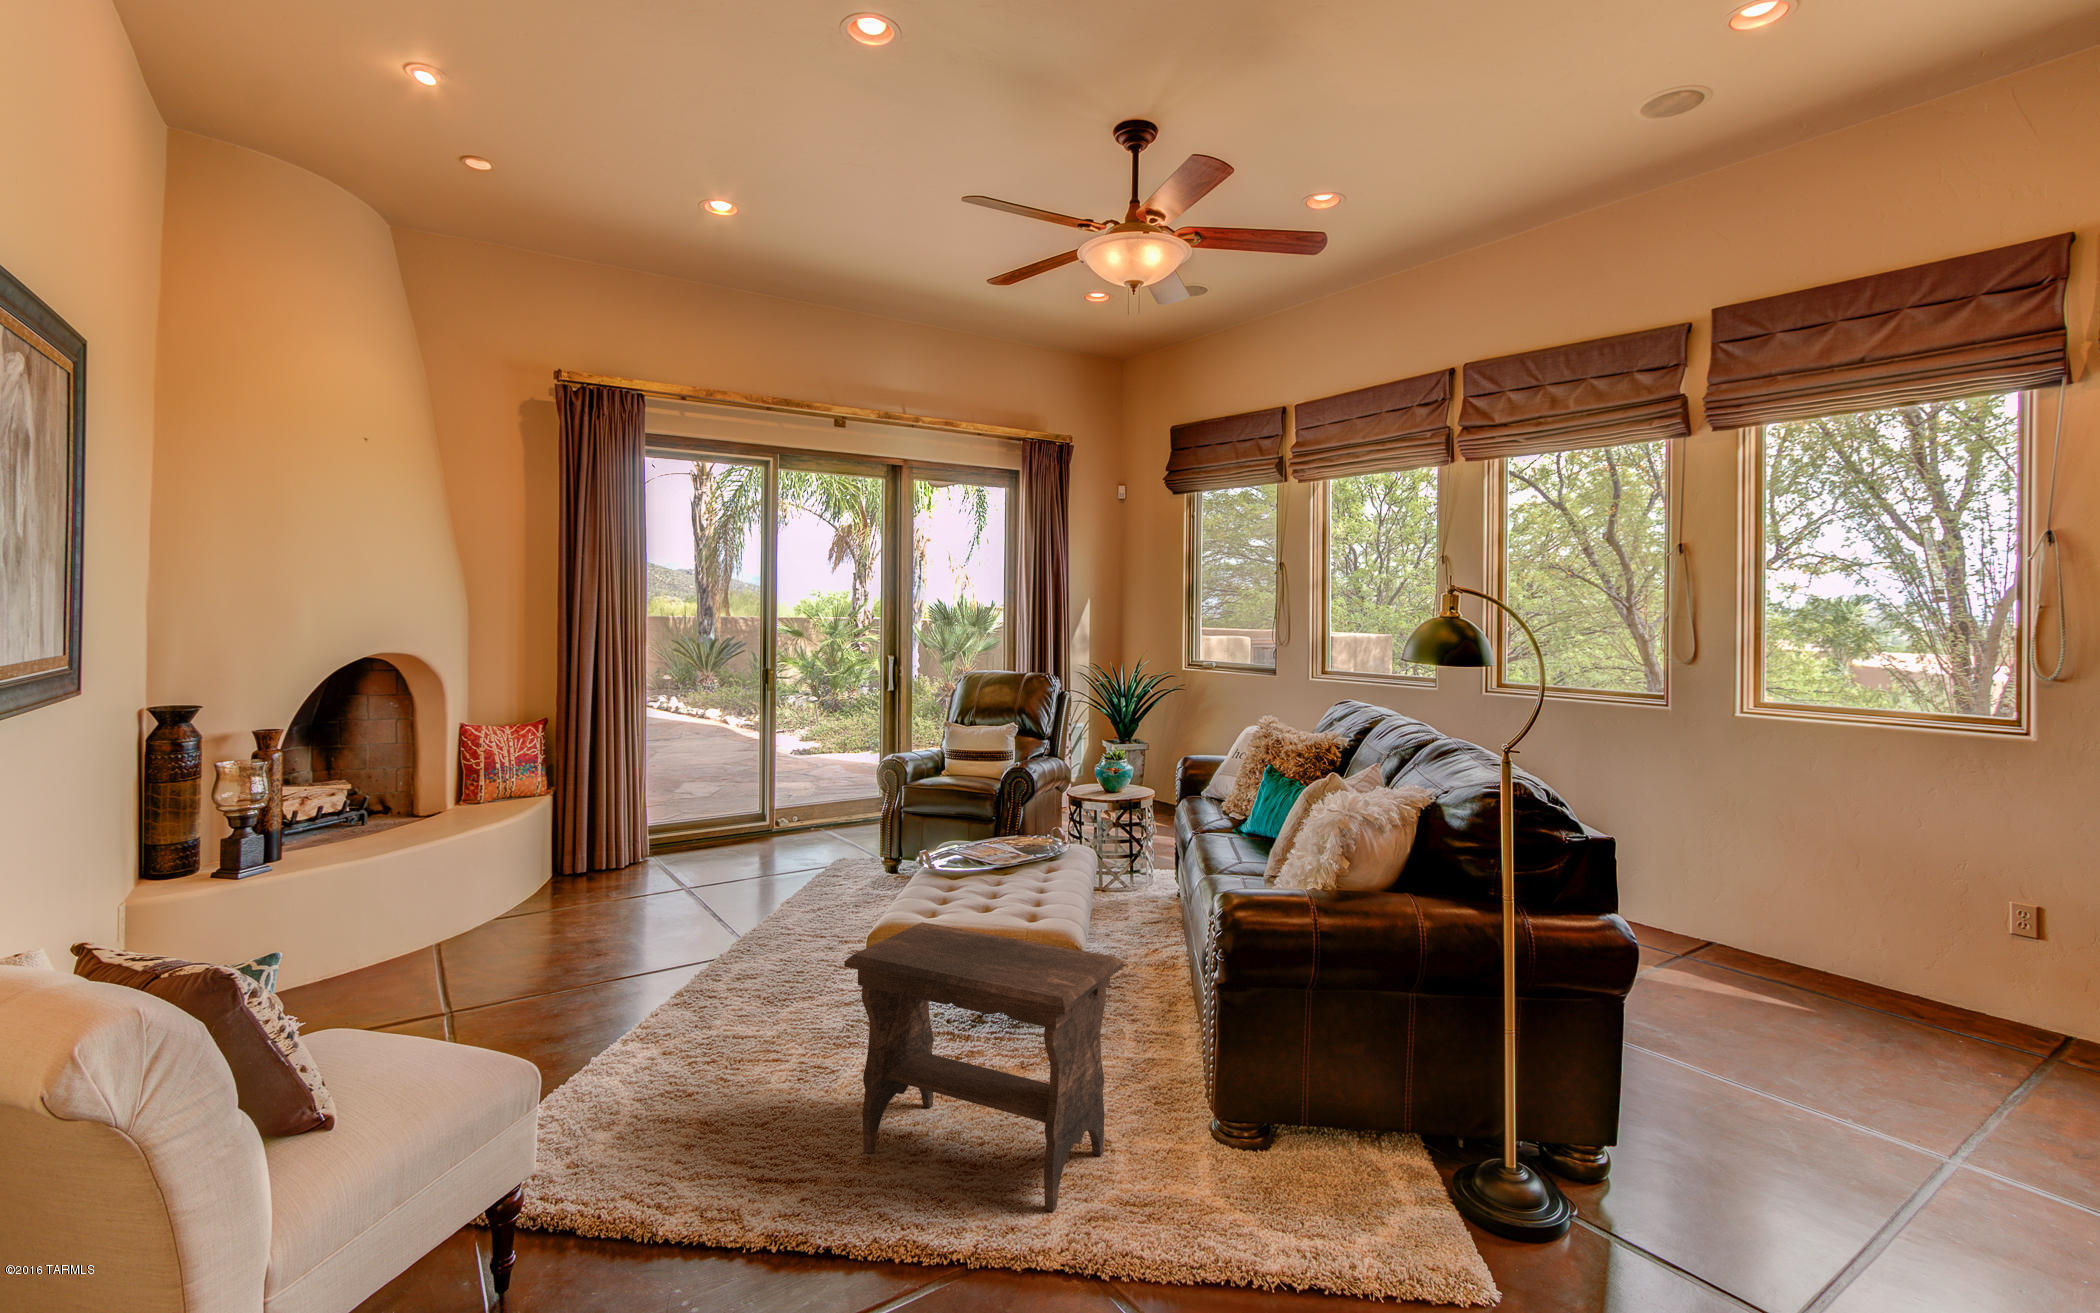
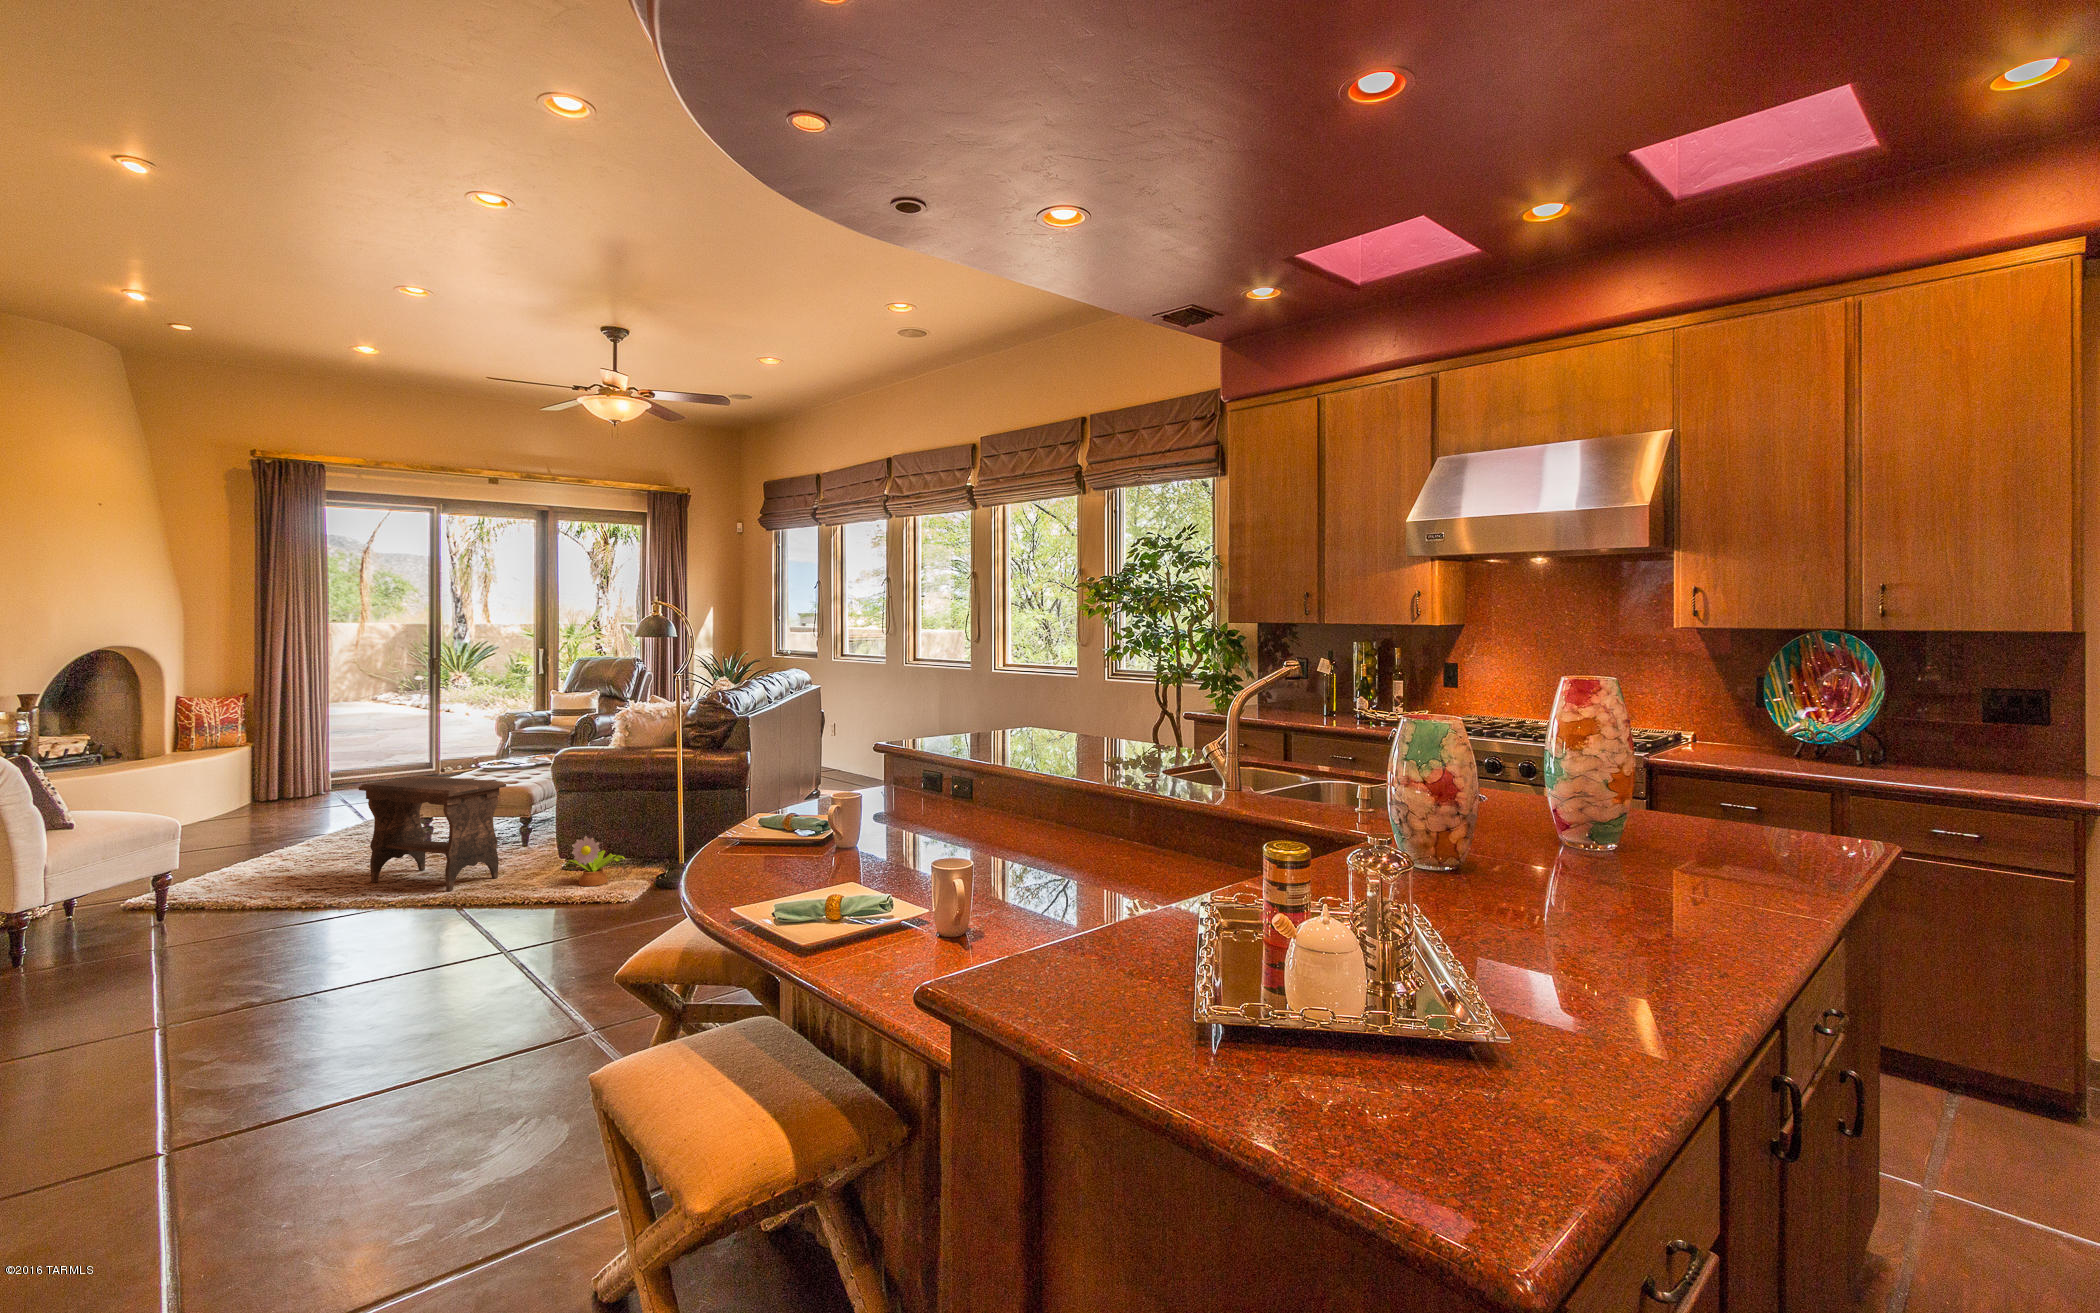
decorative plant: none [1283,1107,1398,1215] -> present [565,836,625,886]

